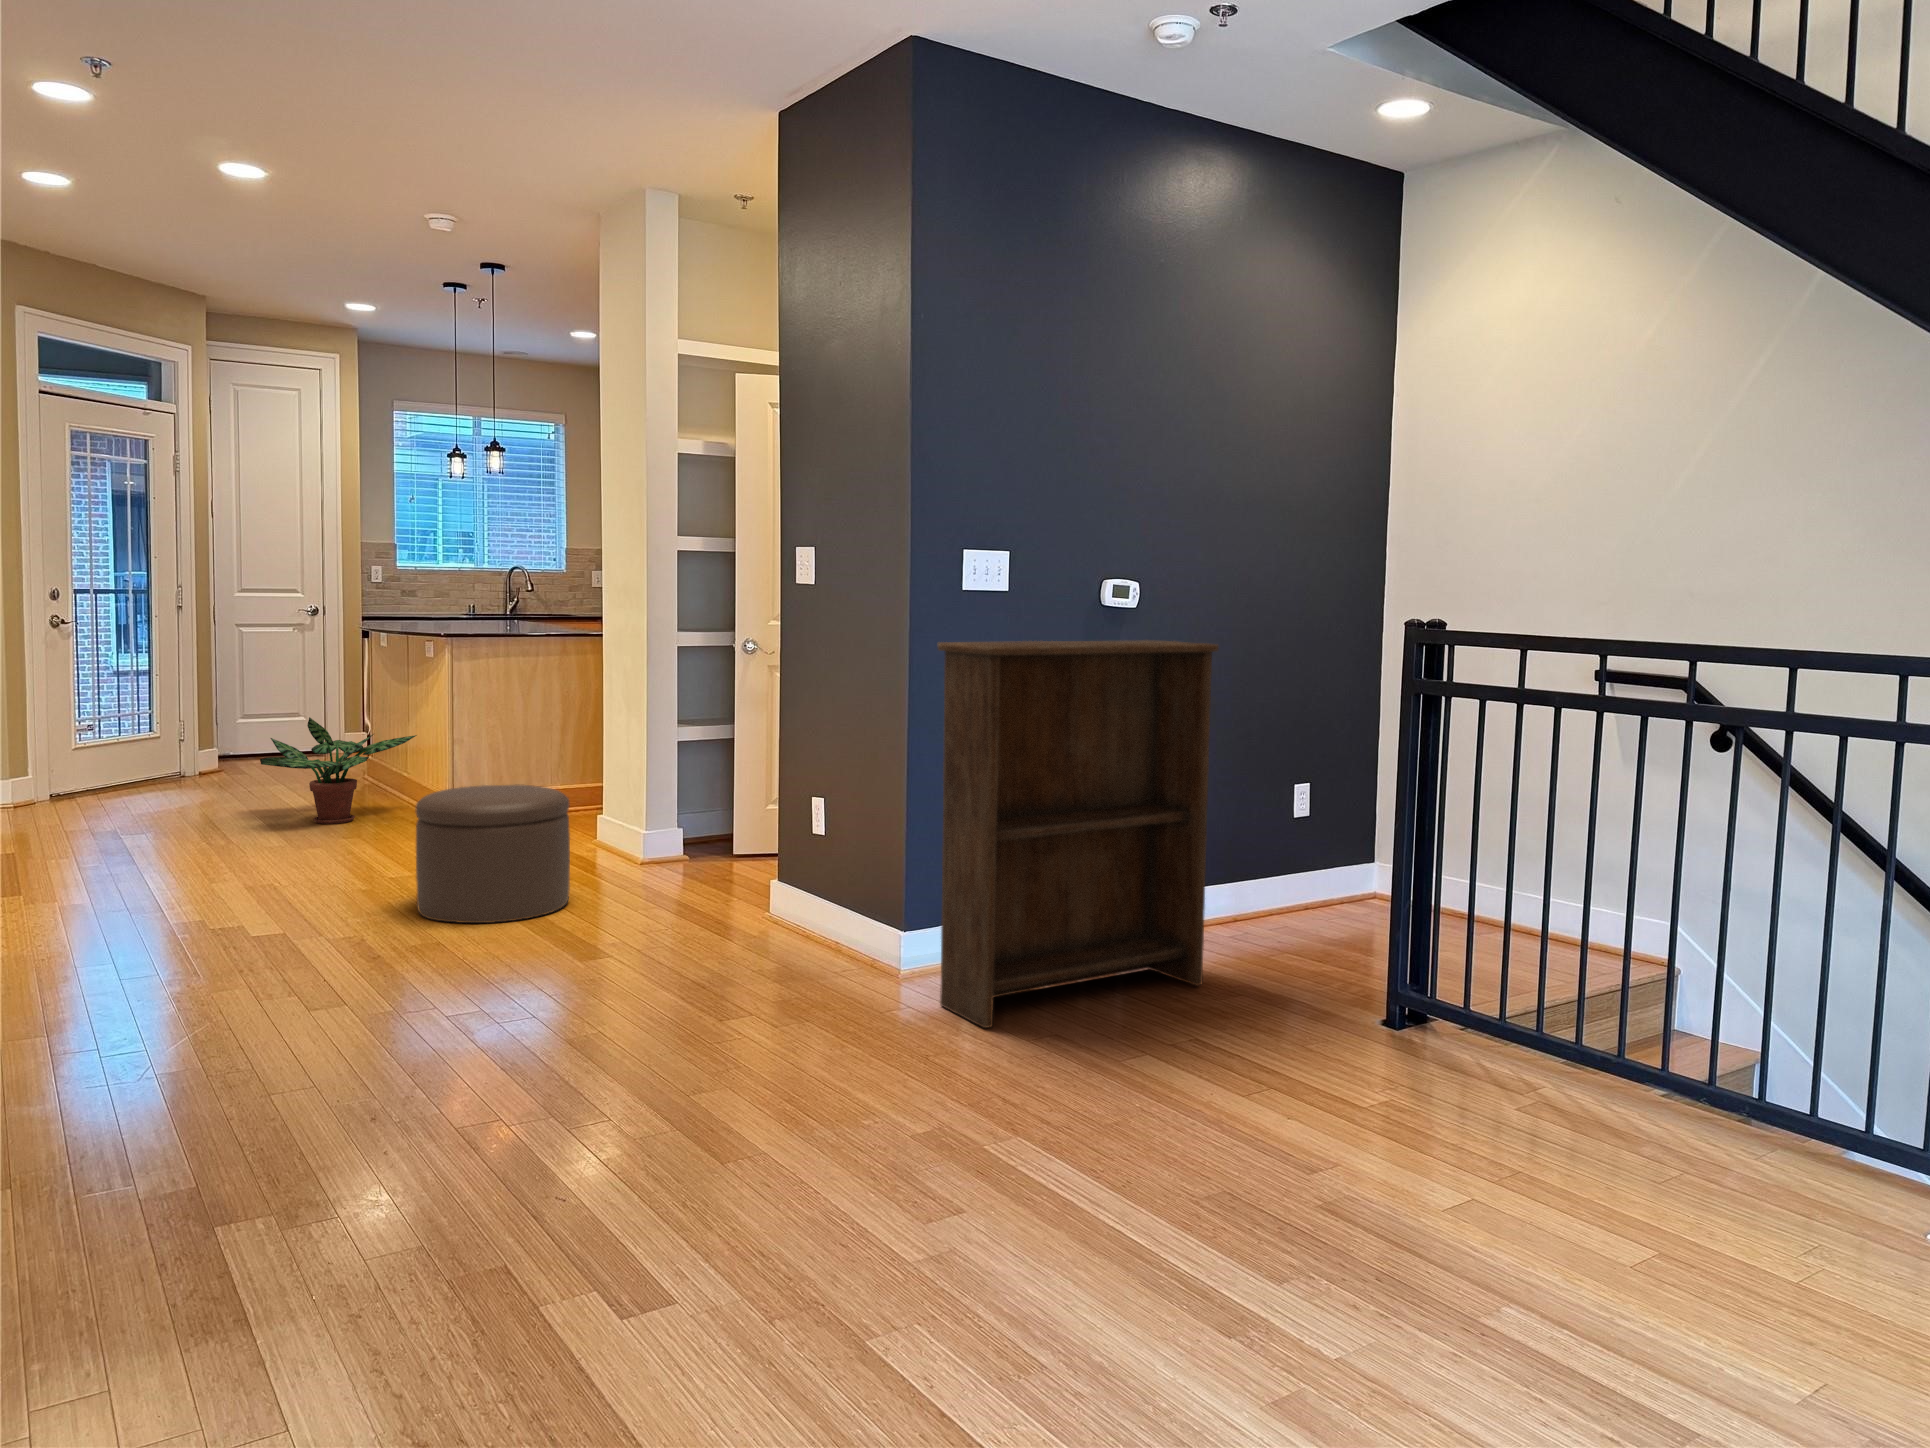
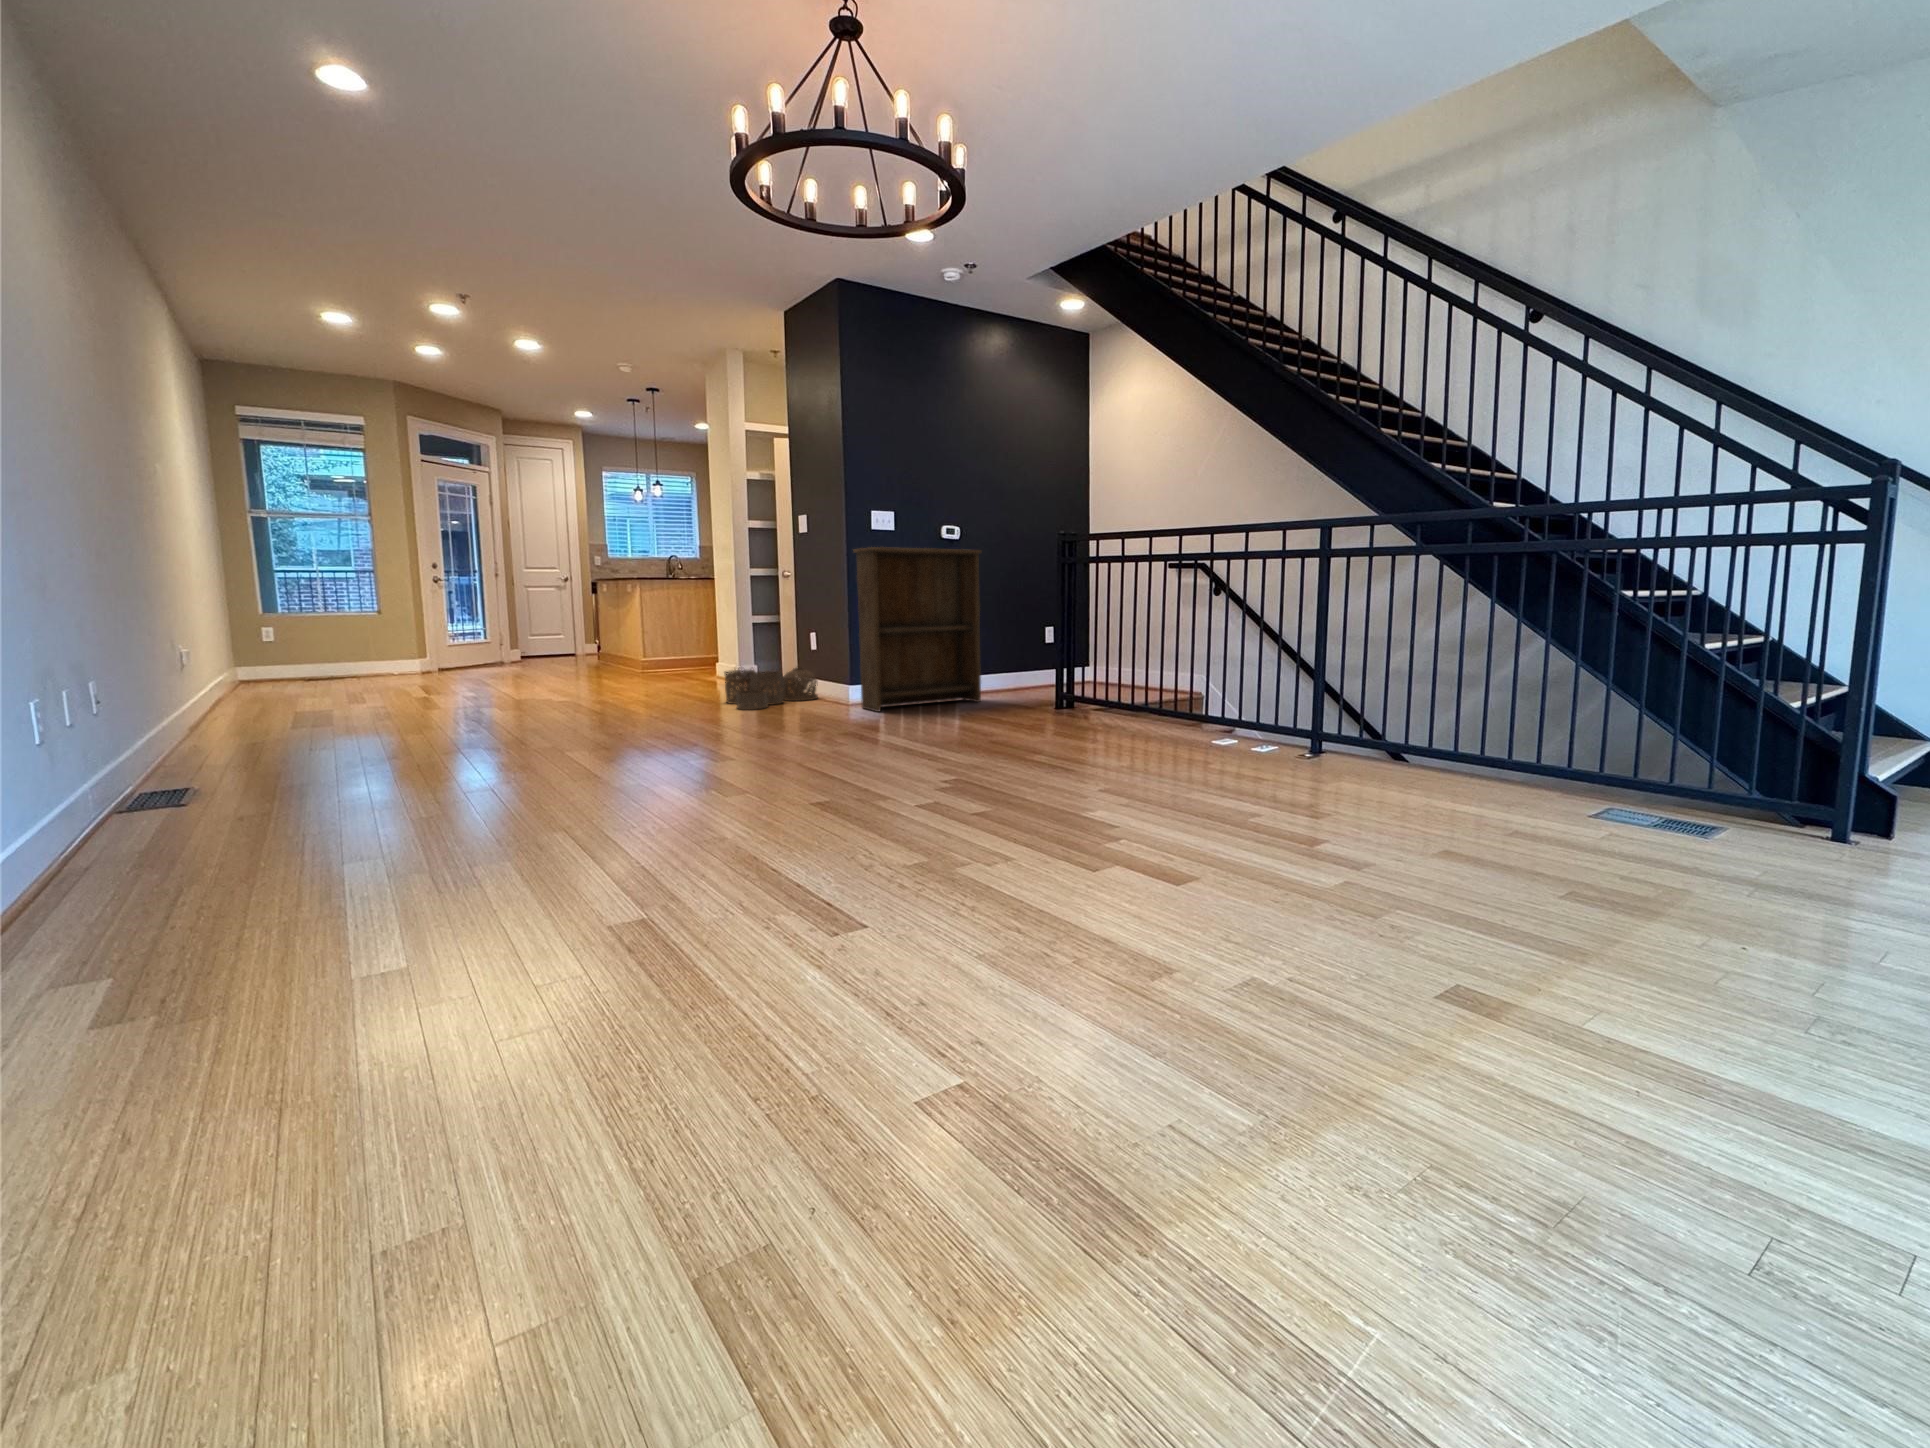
potted plant: present [260,717,417,824] -> none [547,621,626,675]
ottoman: present [415,785,570,923] -> none [628,637,703,696]
woven basket: none [623,873,826,1003] -> present [724,667,818,710]

